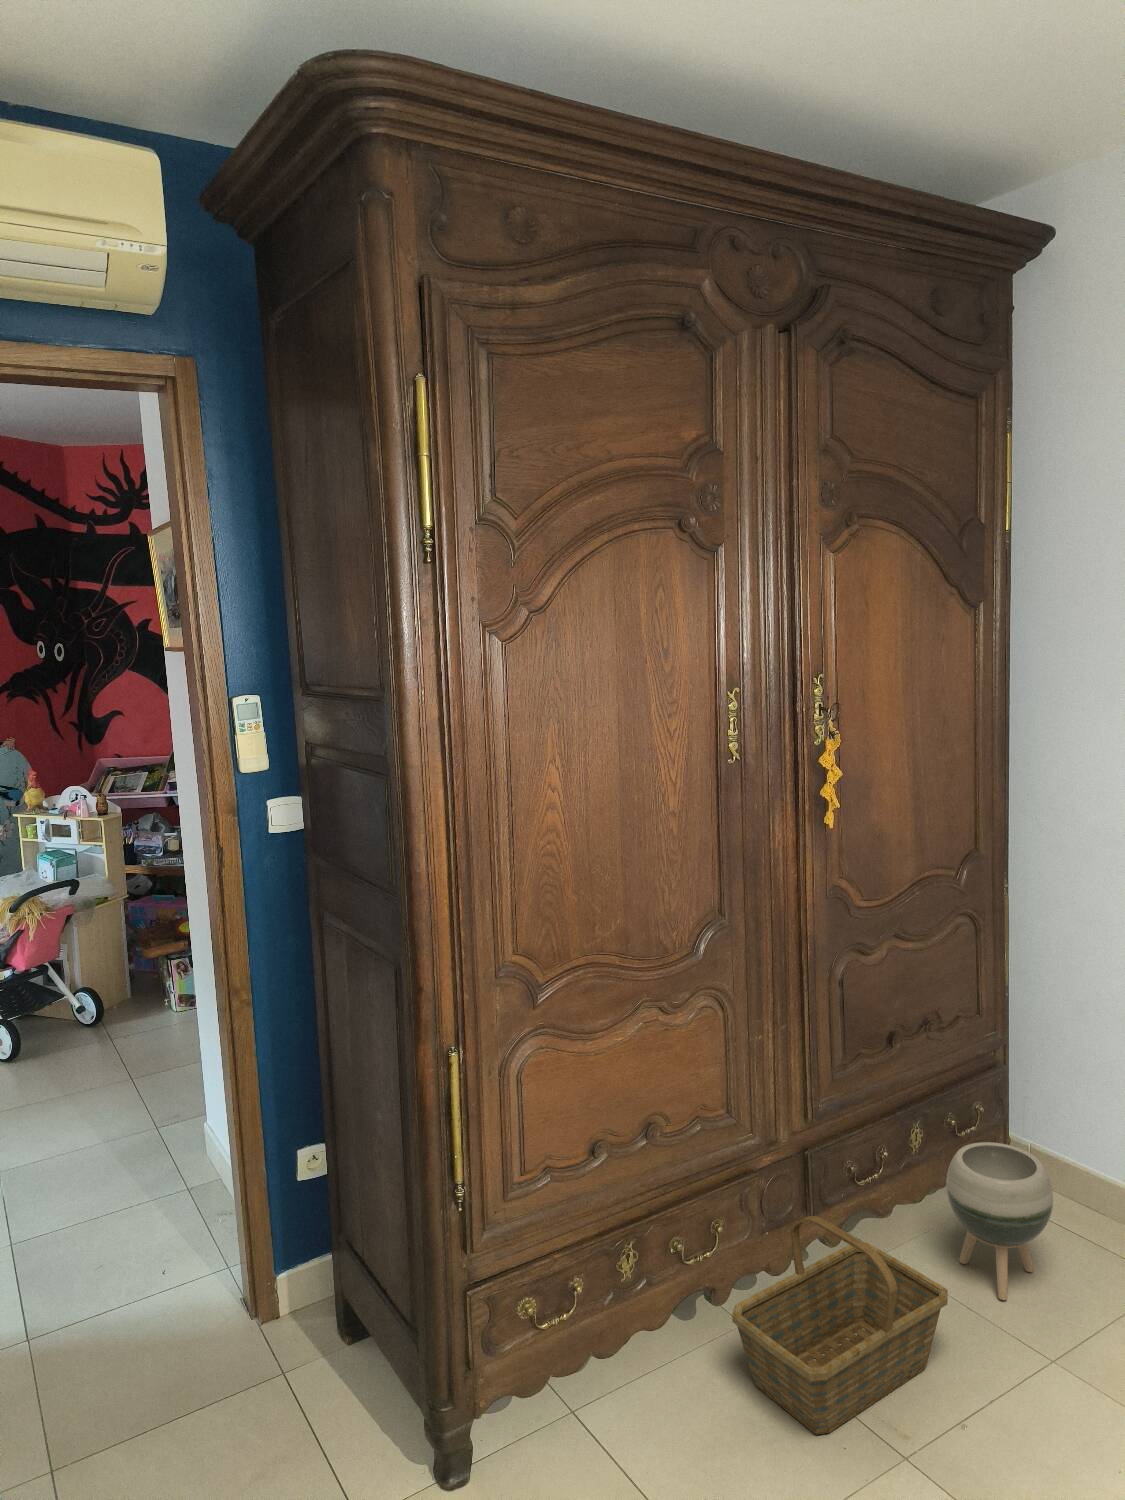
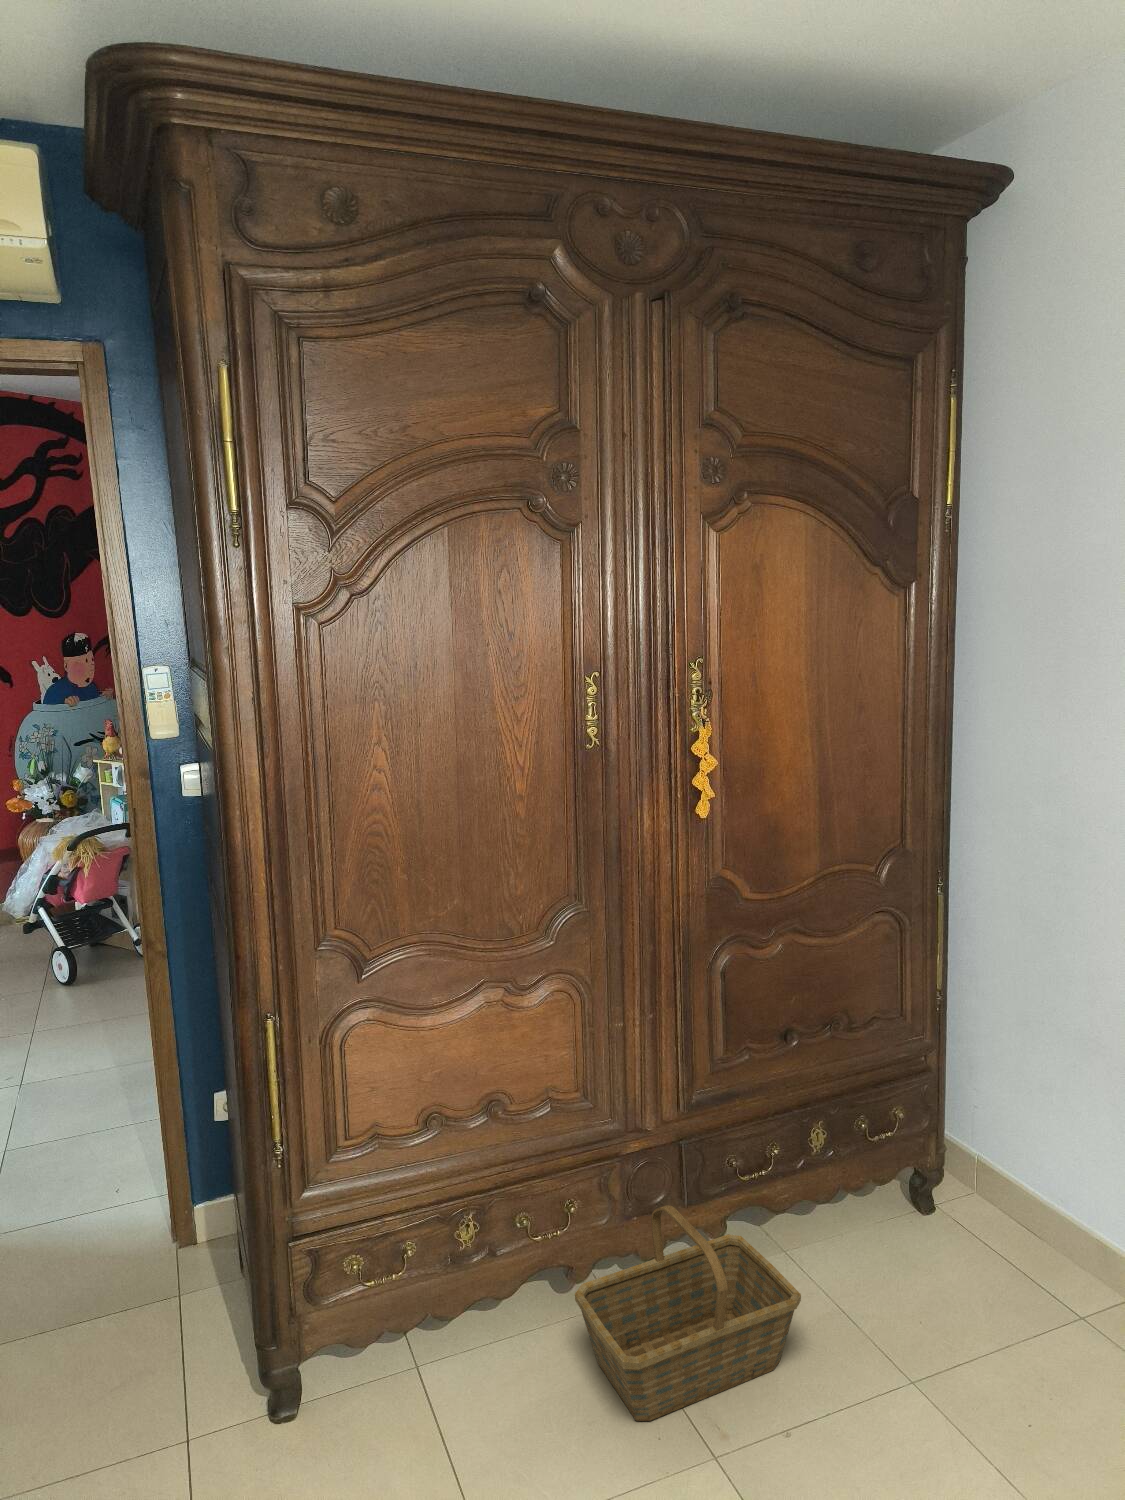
planter: present [946,1142,1053,1300] -> none [839,1147,946,1310]

